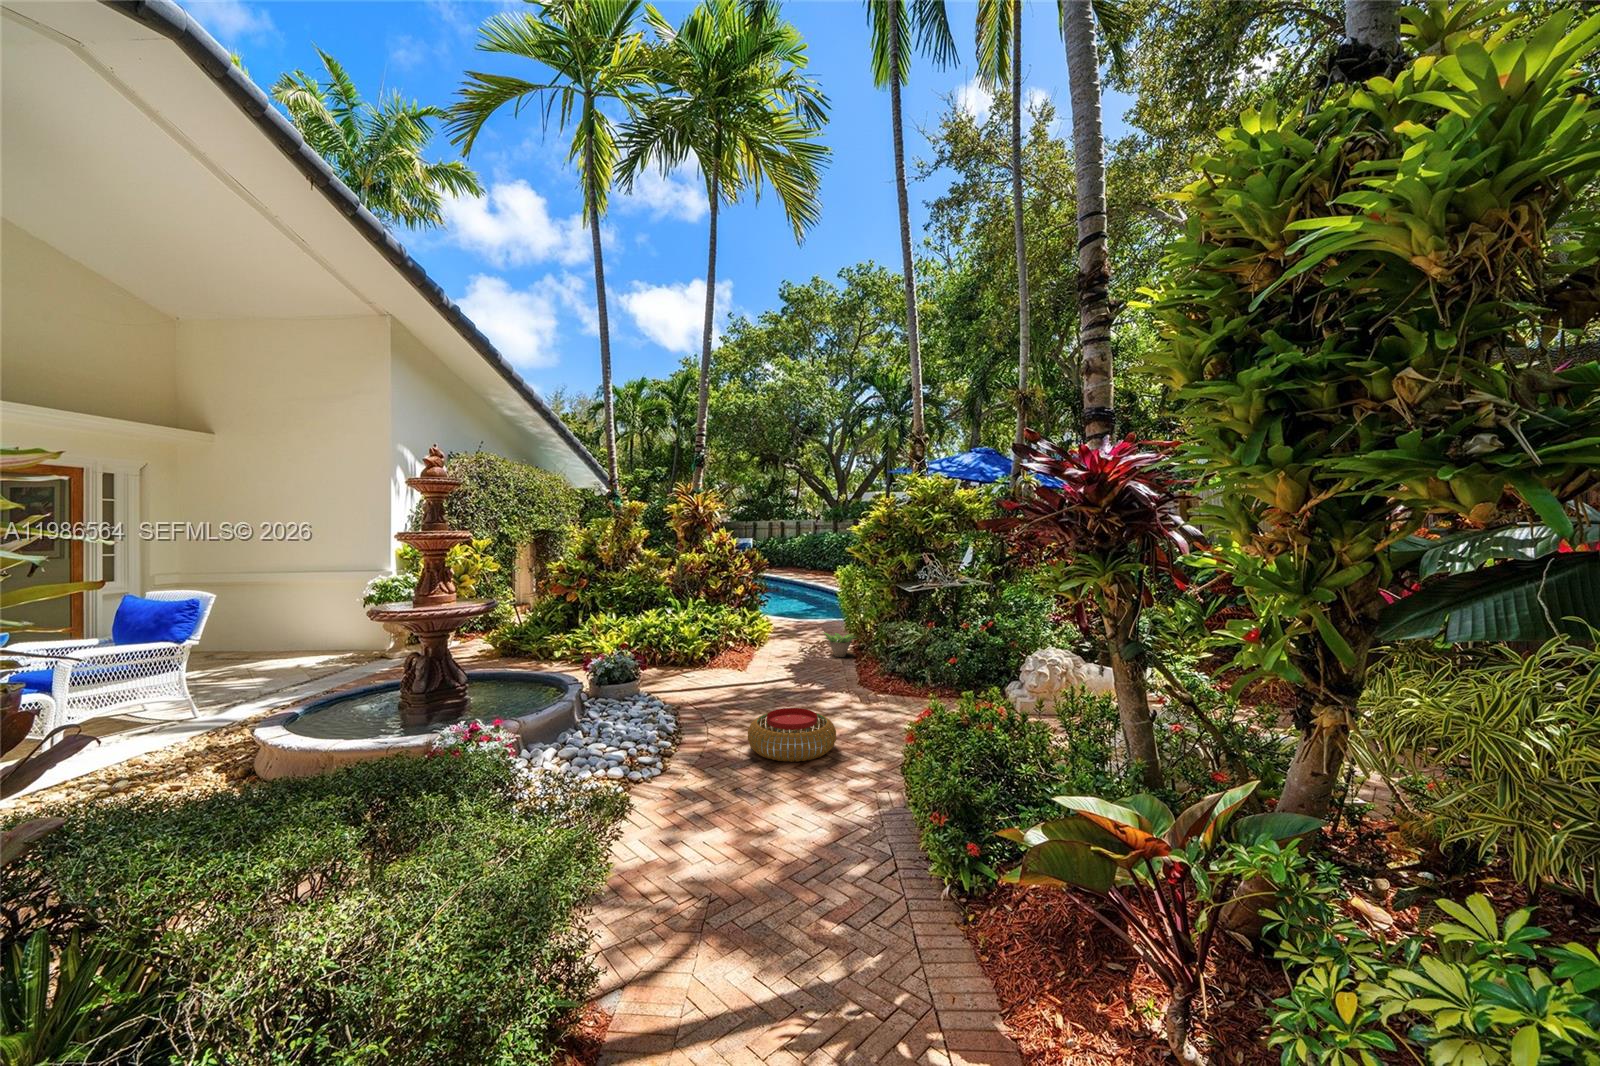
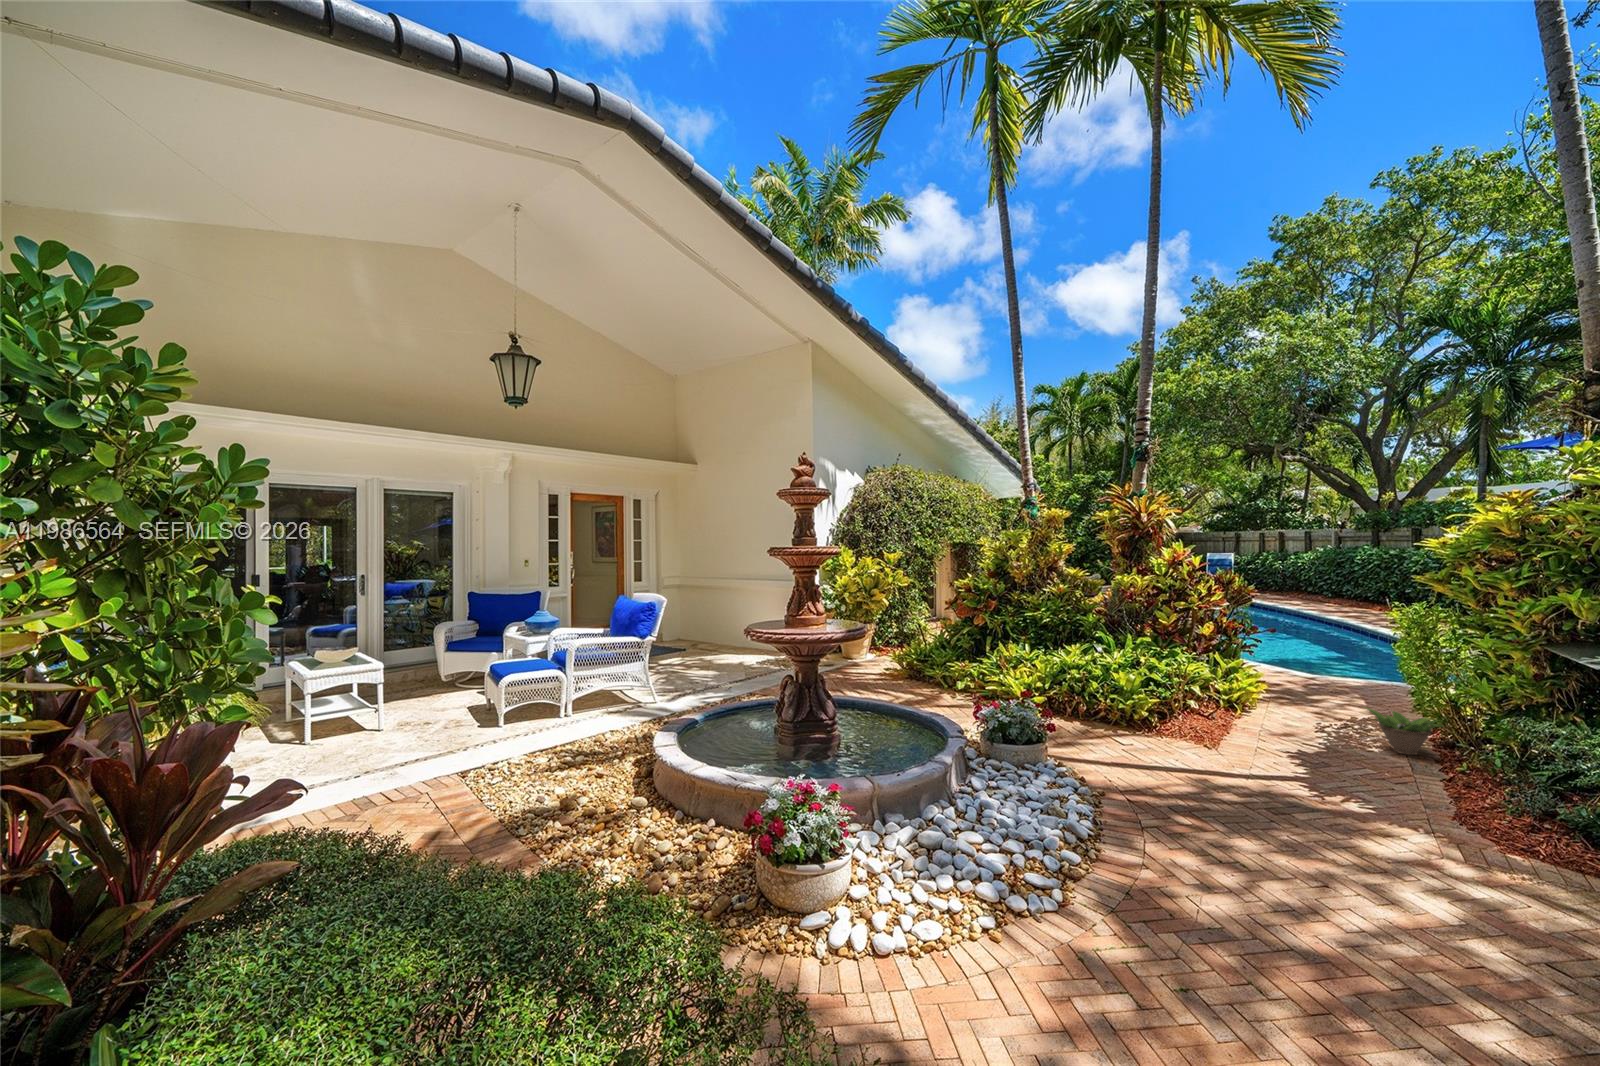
pouf: present [748,708,836,762] -> none [1214,853,1423,983]

